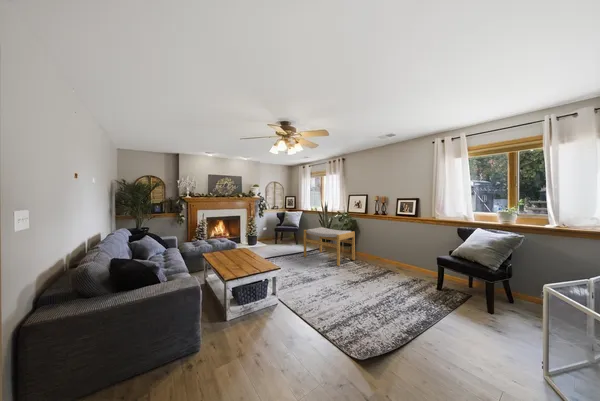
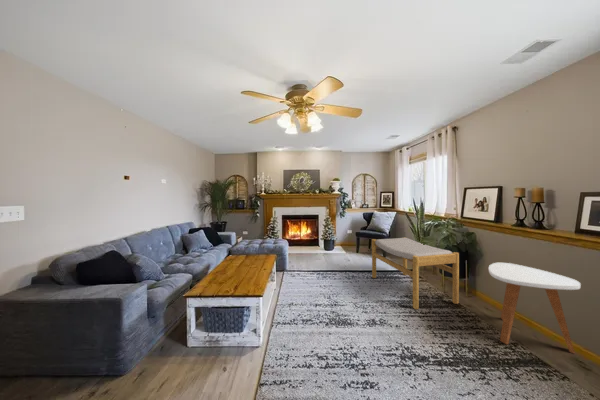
side table: none [370,233,400,269] -> present [489,263,580,353]

